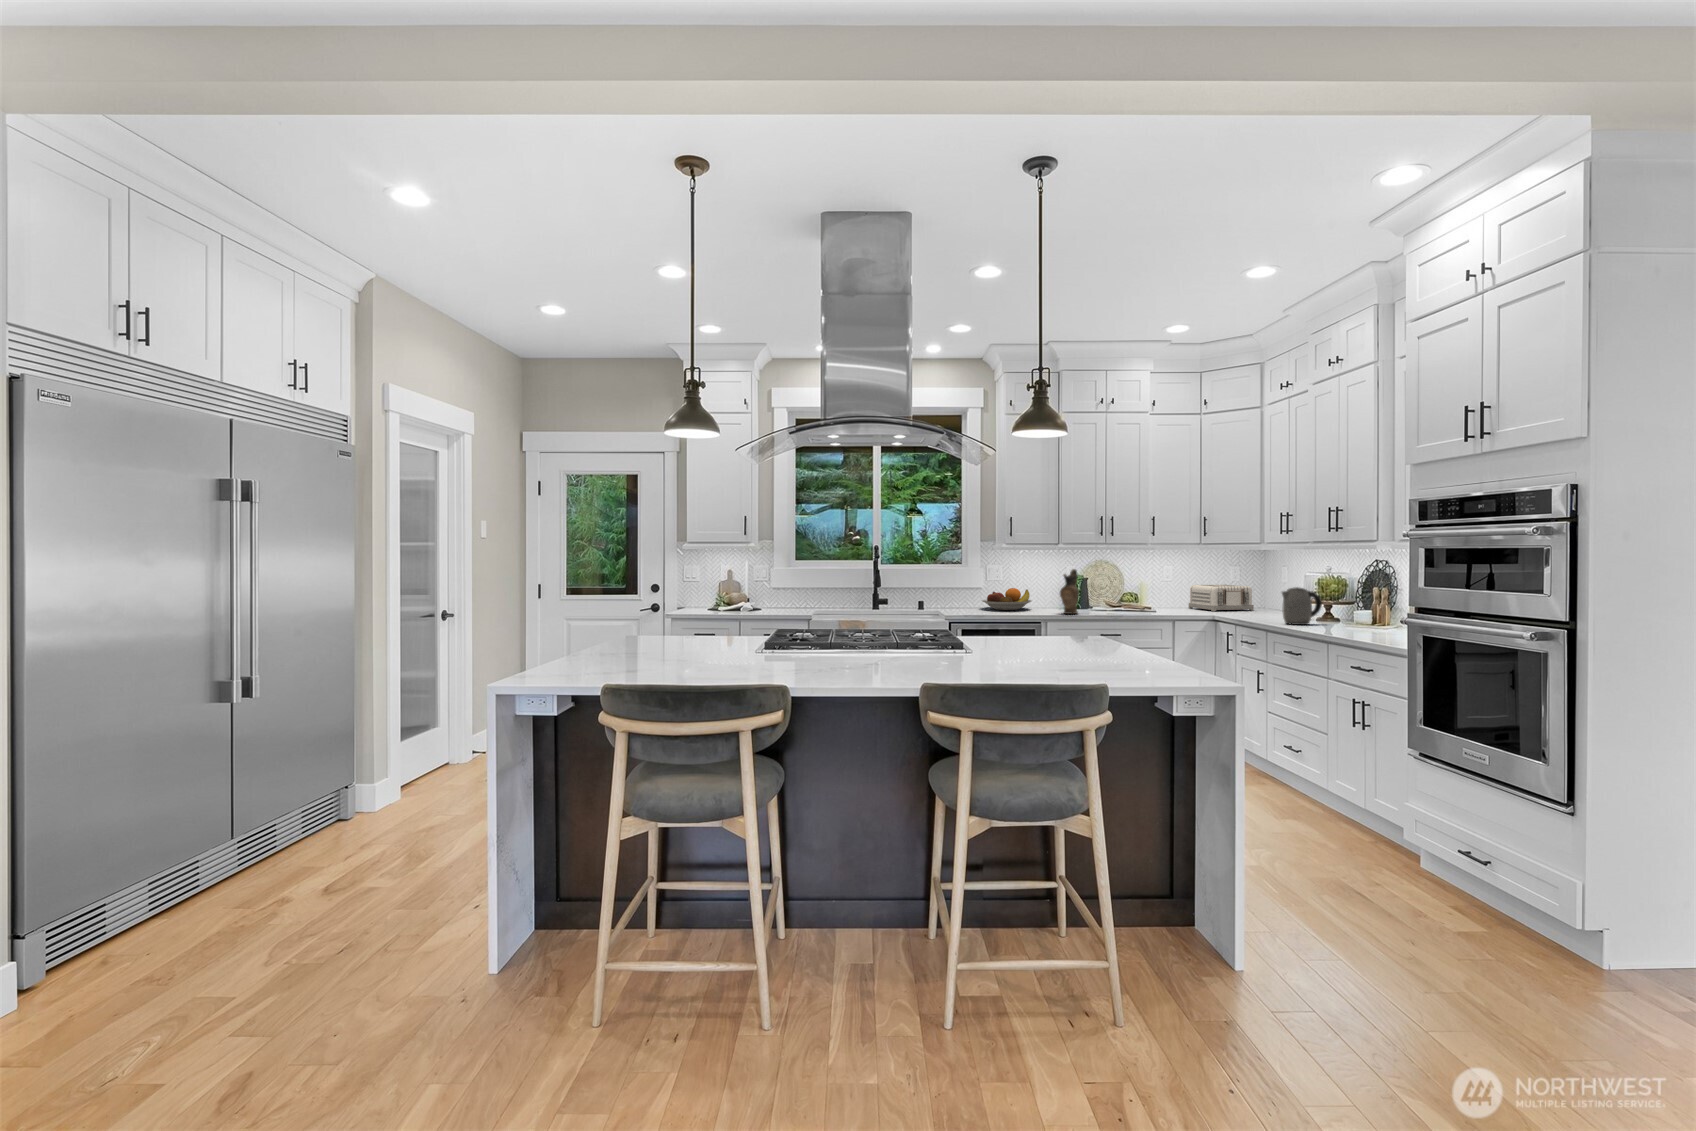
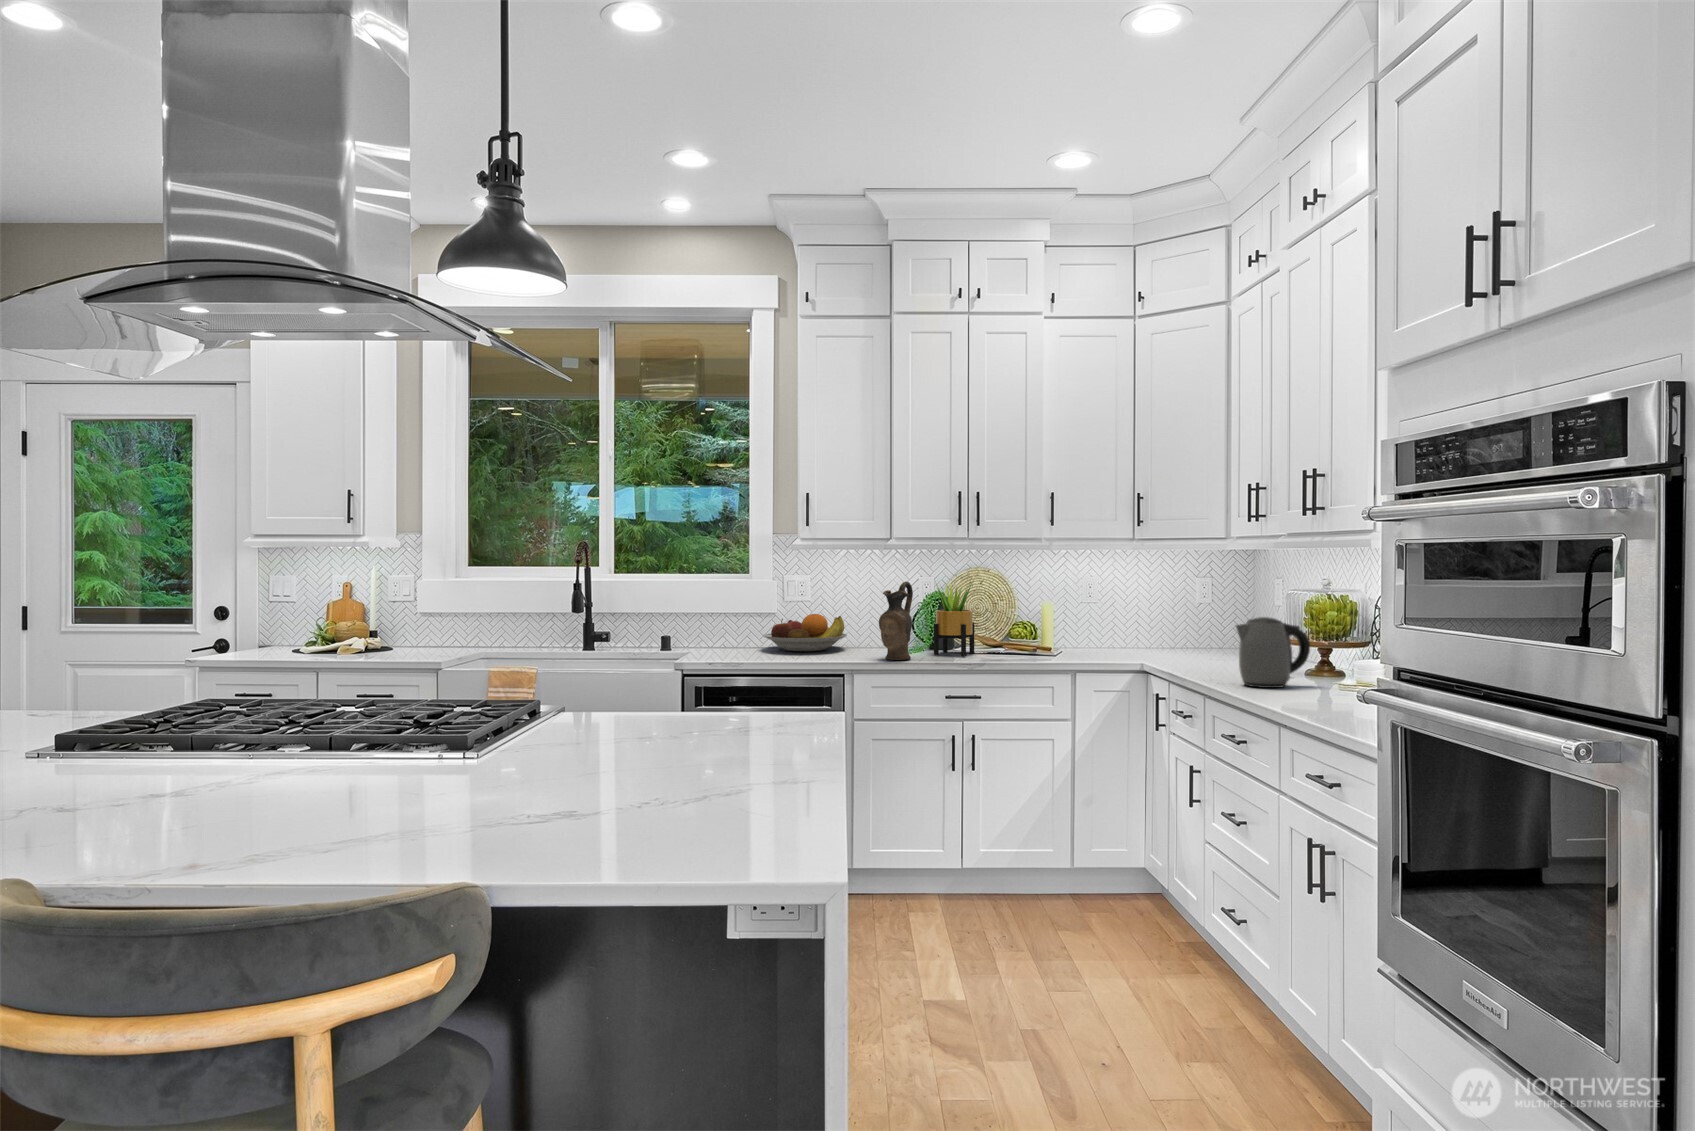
potted plant: none [1087,567,1112,612] -> present [934,585,974,656]
toaster: present [1189,584,1254,611] -> none [1118,608,1219,654]

